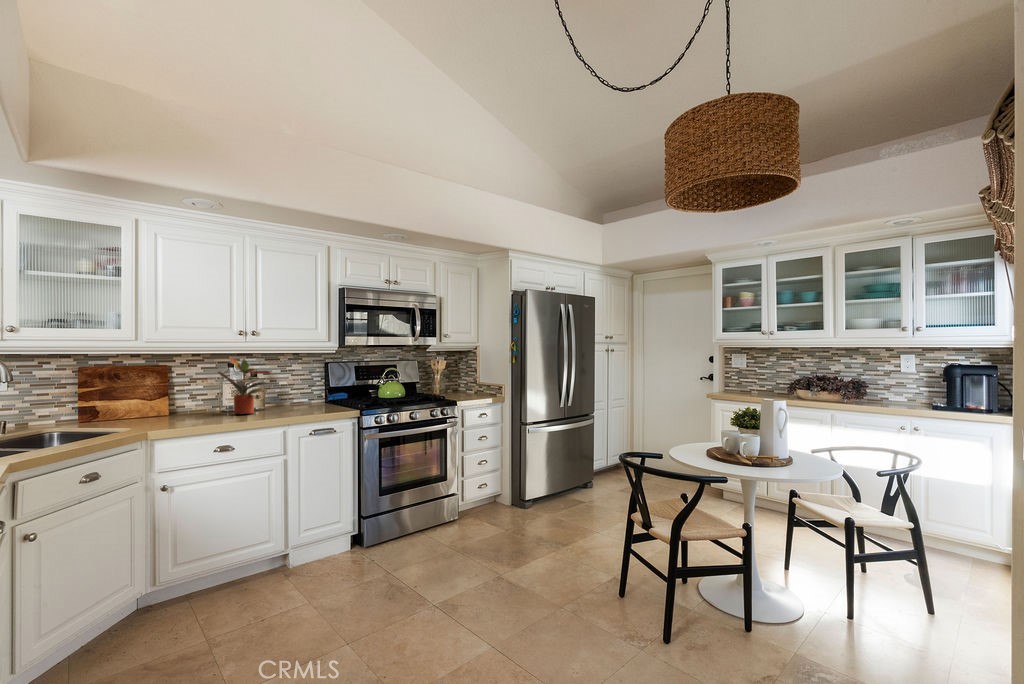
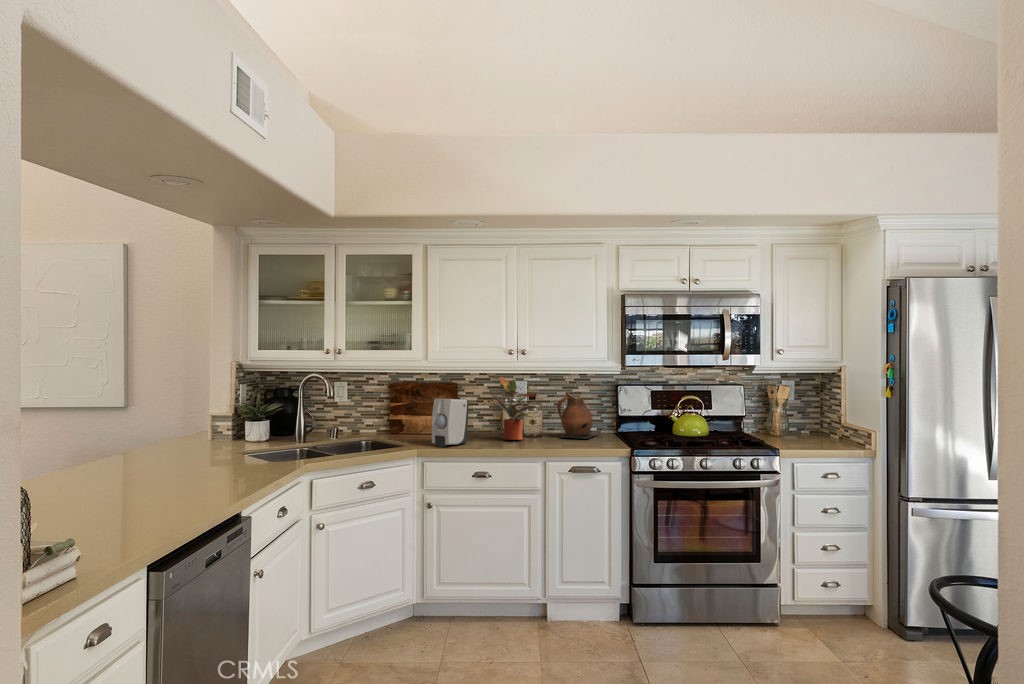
ceramic pitcher: none [283,370,316,407] -> present [557,393,598,439]
soap dispenser: none [161,379,202,427] -> present [432,398,469,447]

